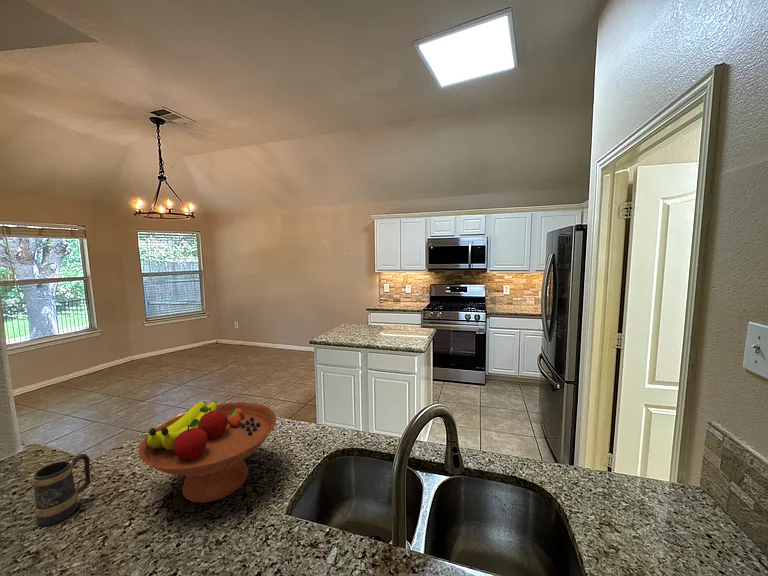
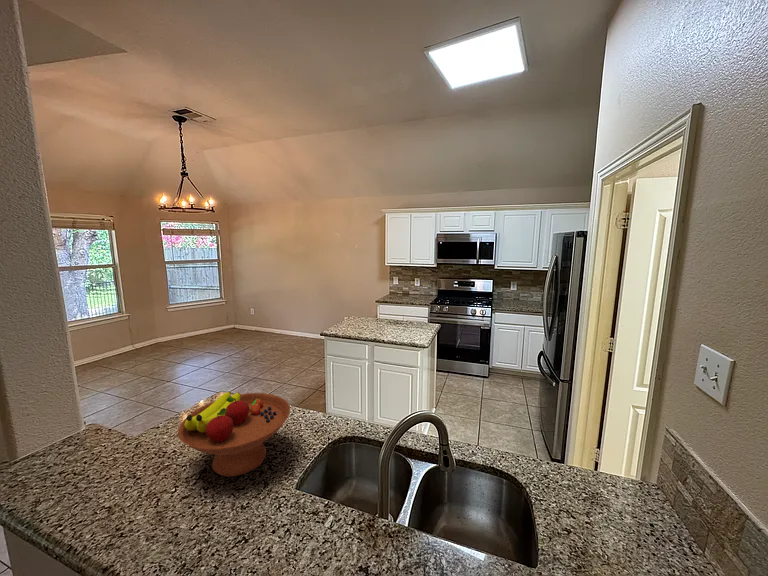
mug: present [33,454,90,526] -> none [96,433,139,489]

